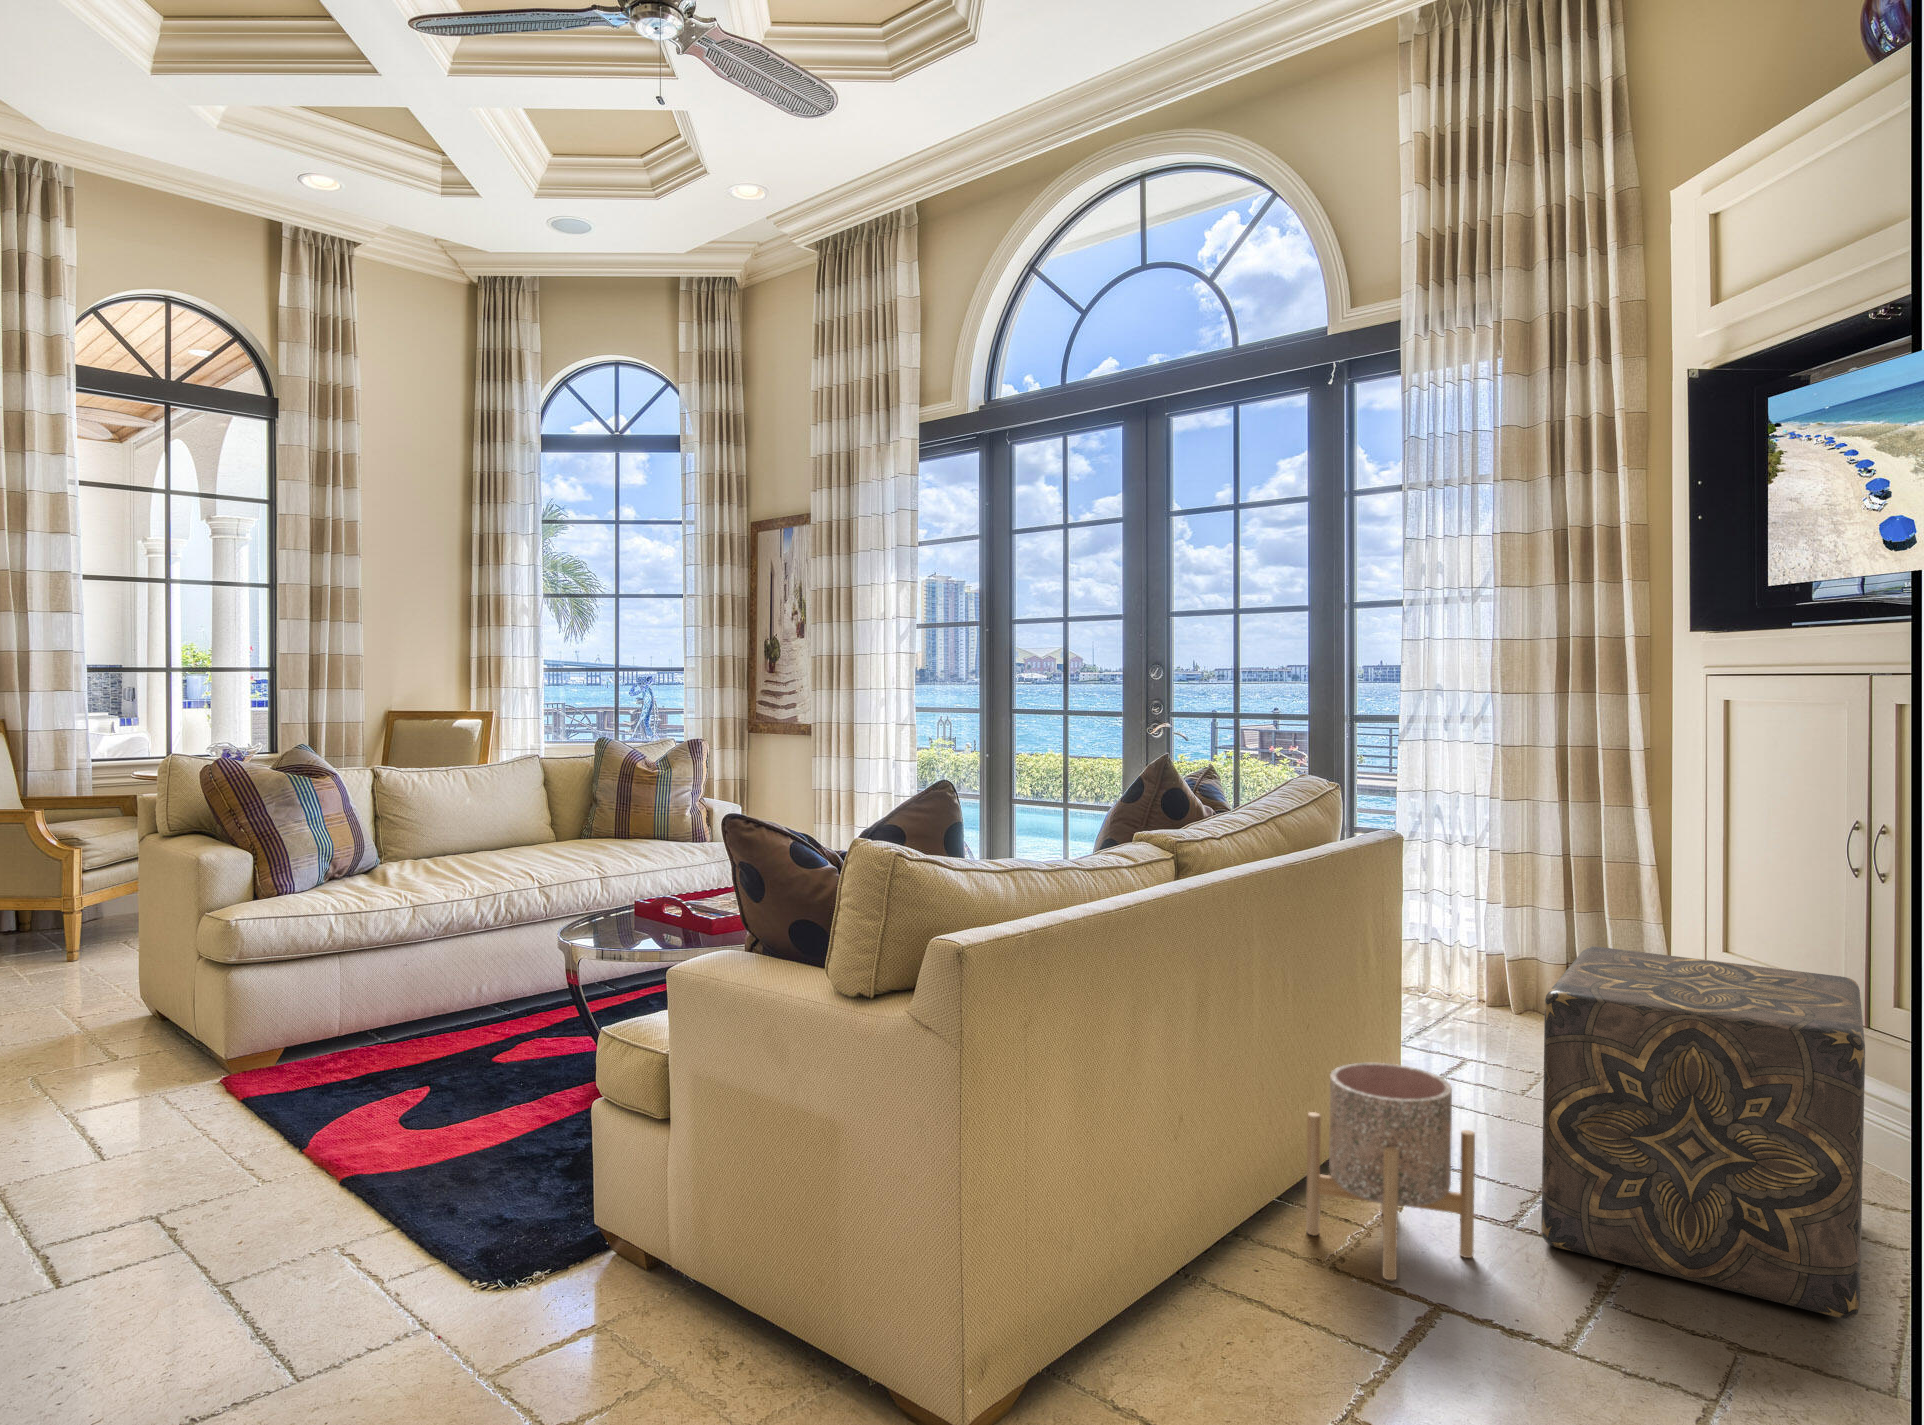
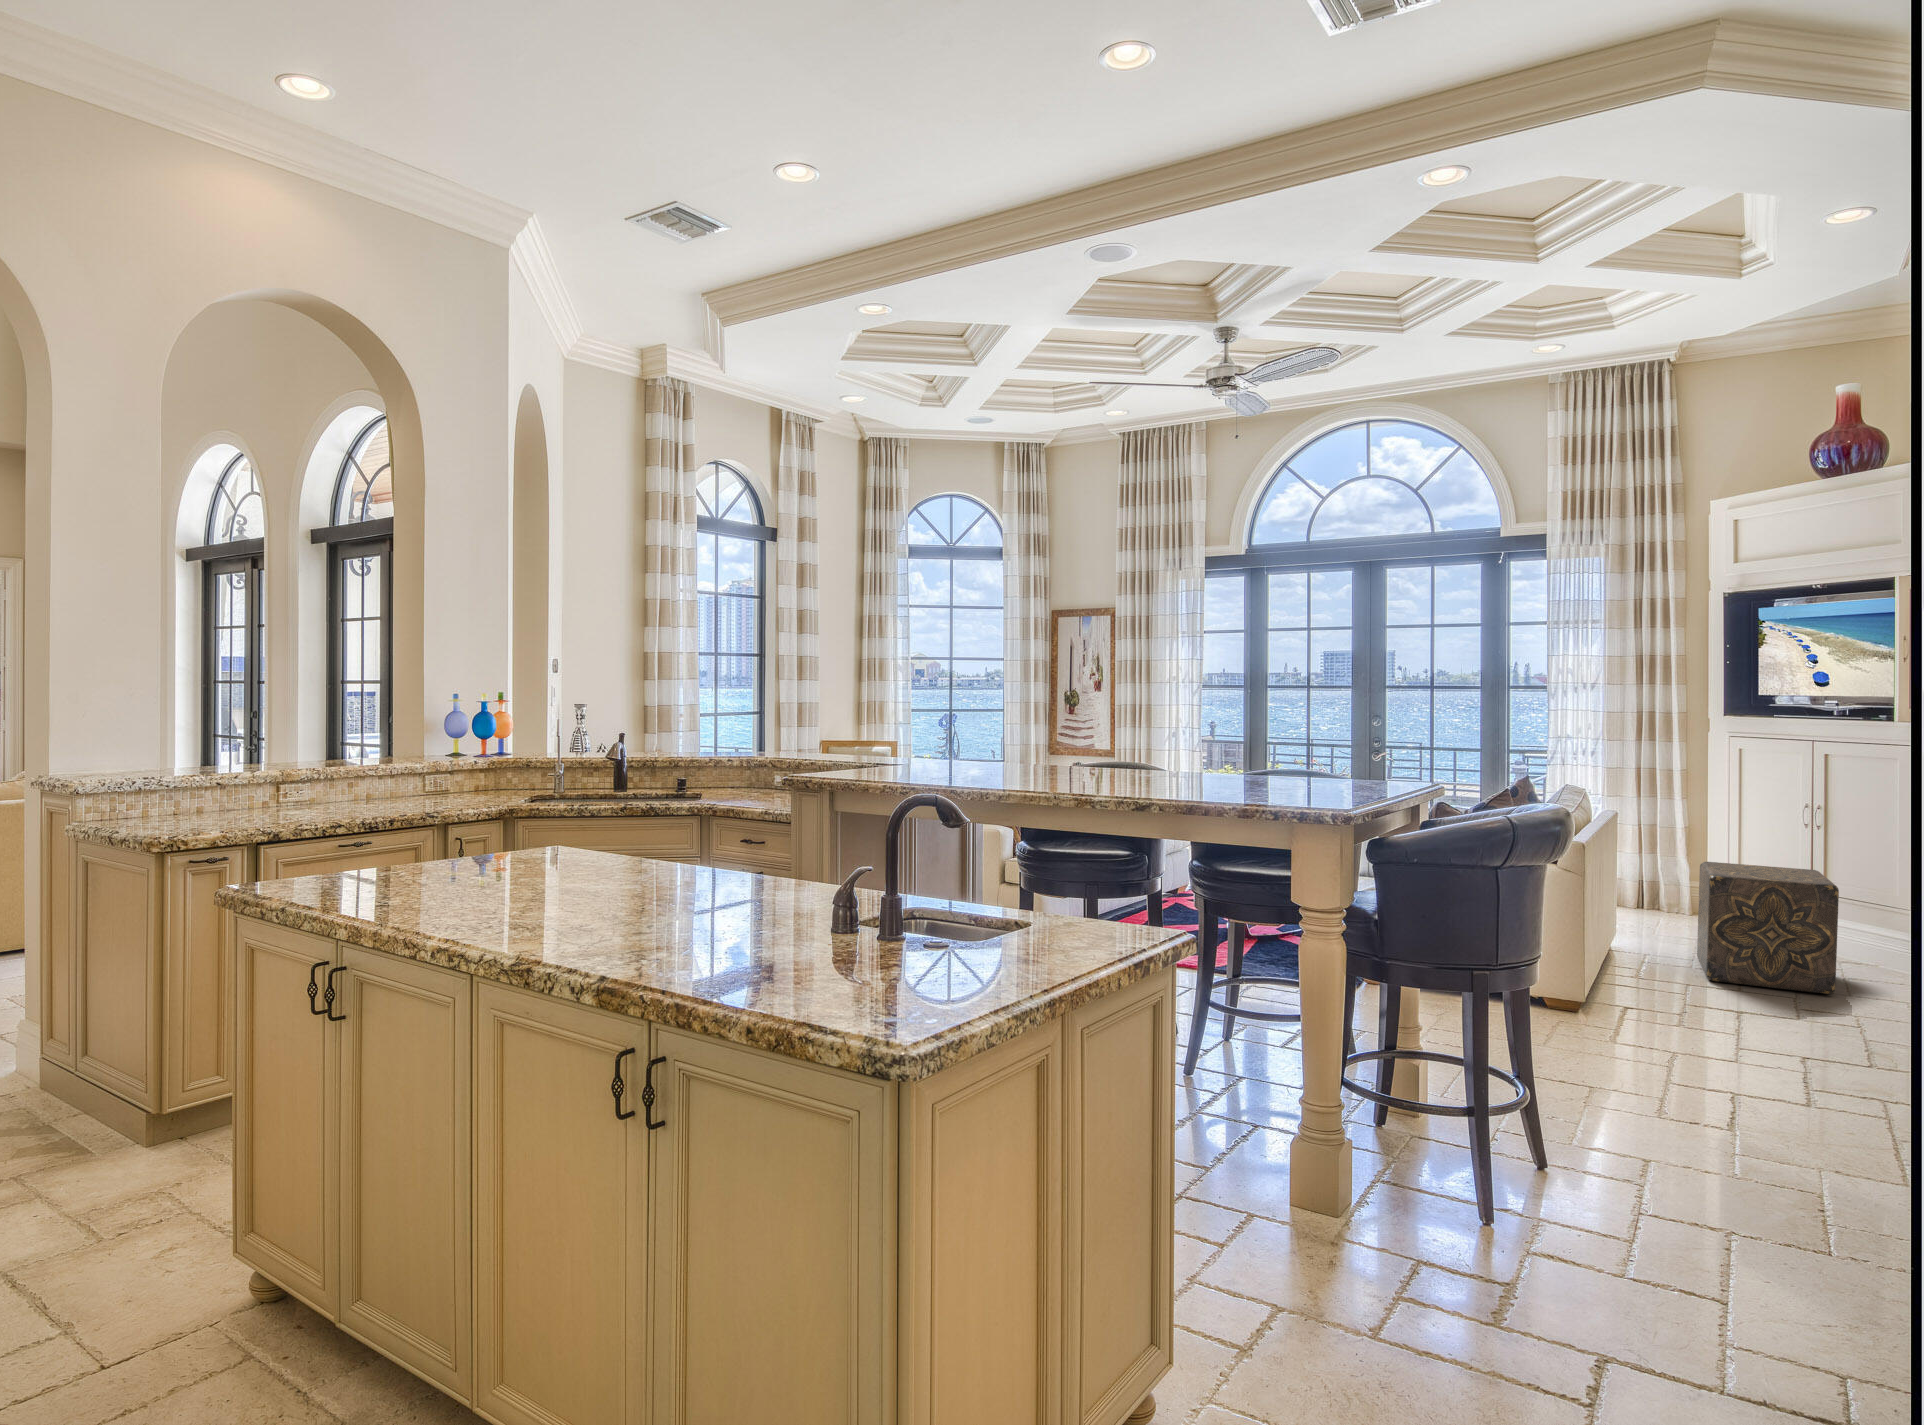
planter: present [1306,1063,1475,1280] -> none [1613,910,1687,991]

